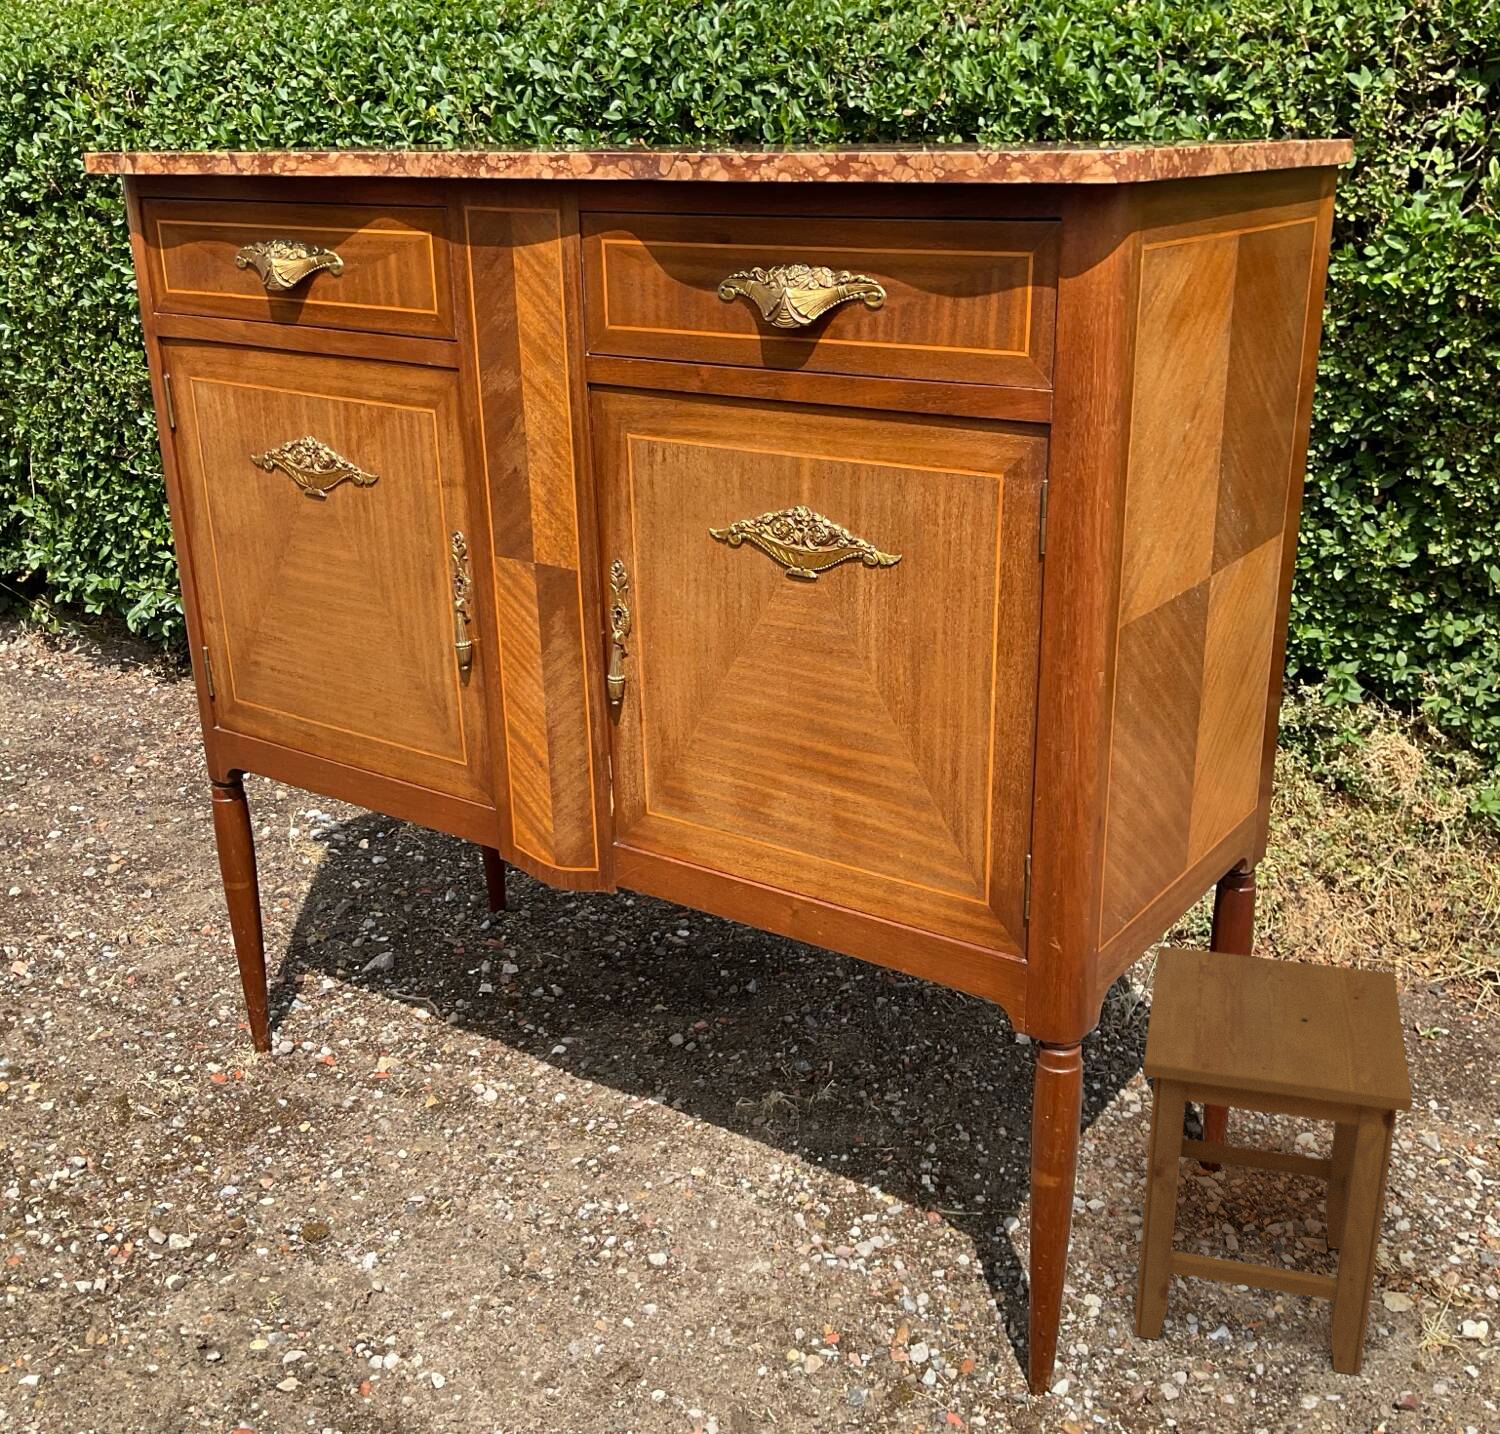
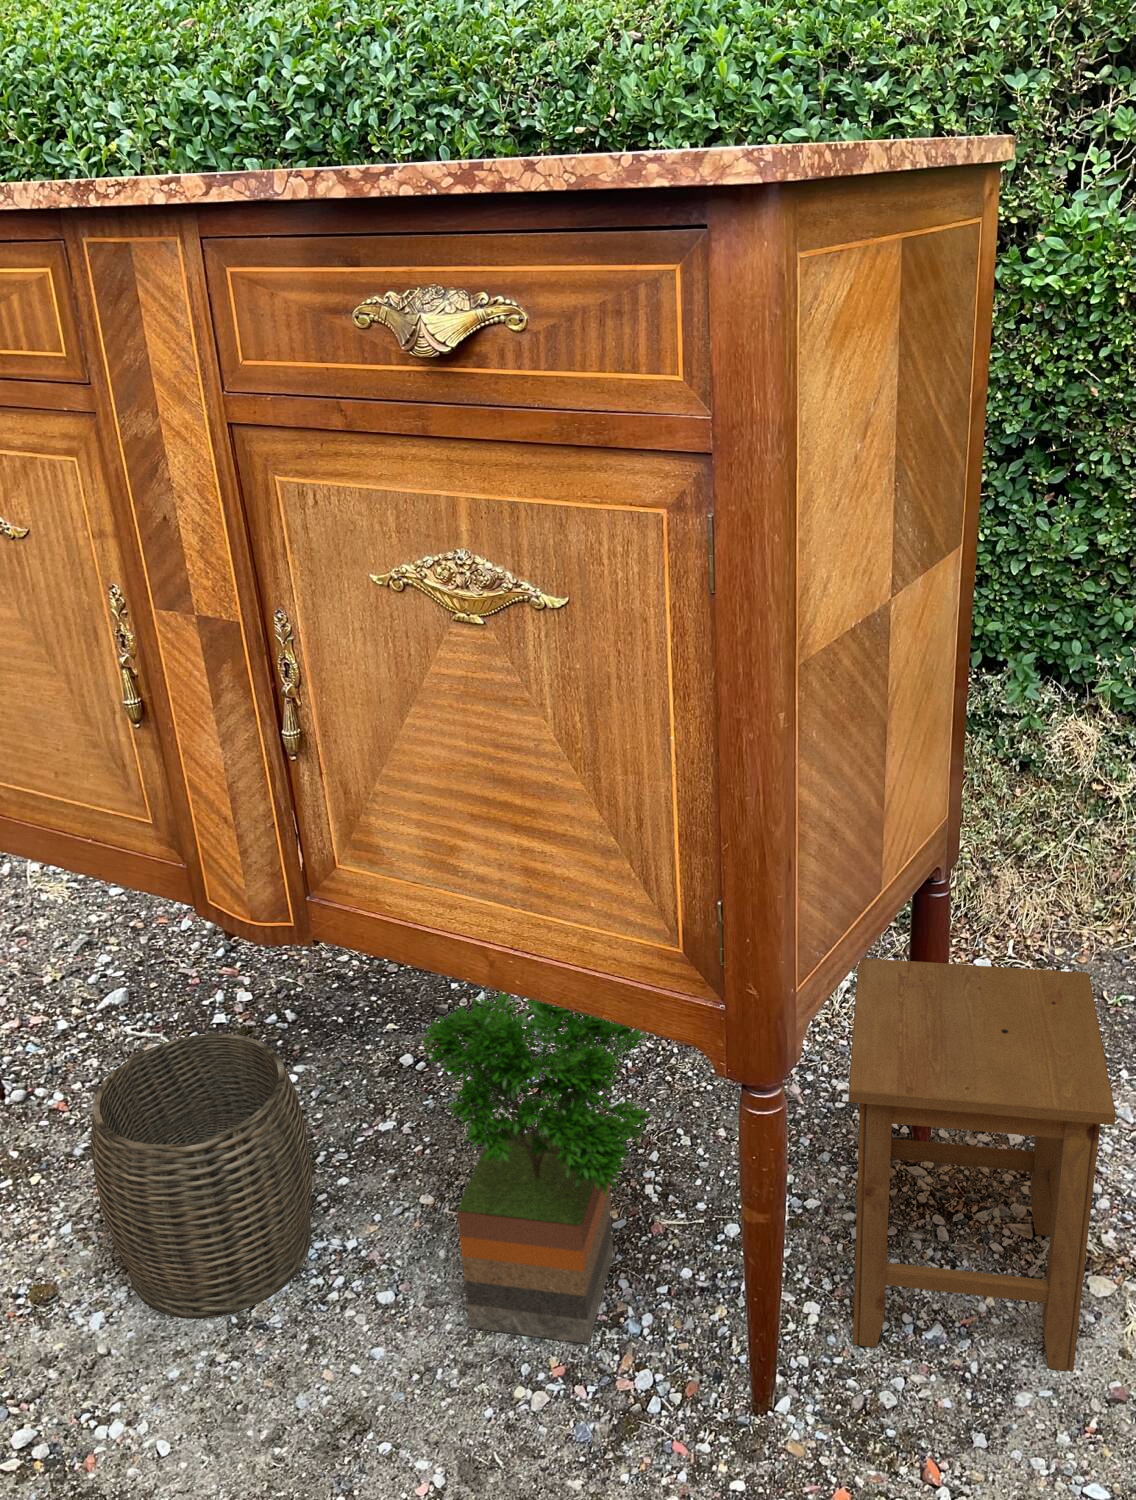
potted tree: none [712,949,945,1317] -> present [421,991,652,1344]
woven basket: none [377,986,589,1267] -> present [91,1034,312,1318]

